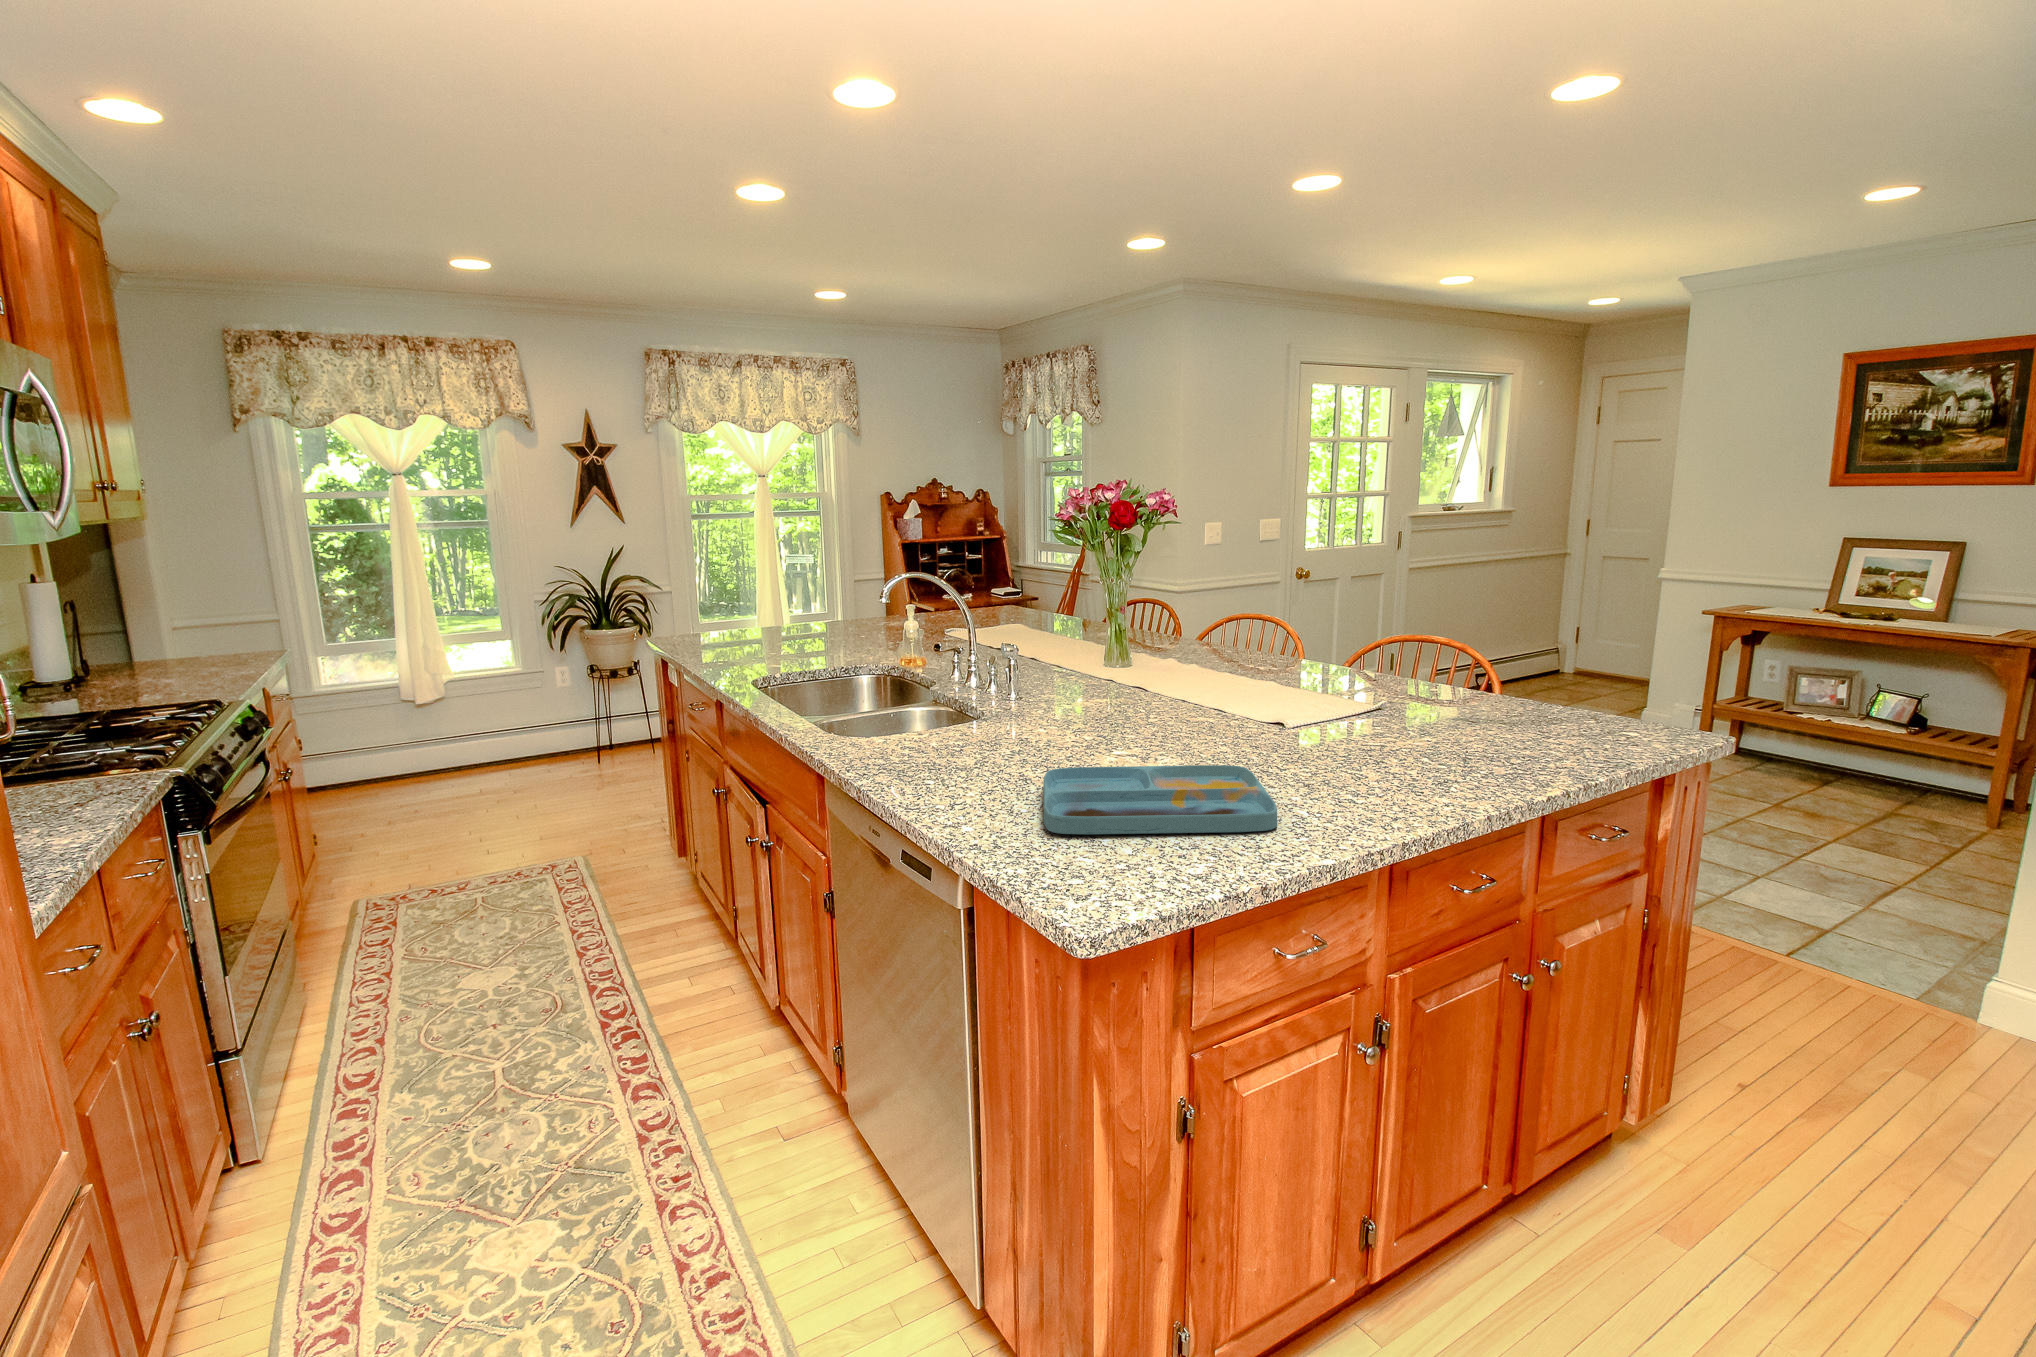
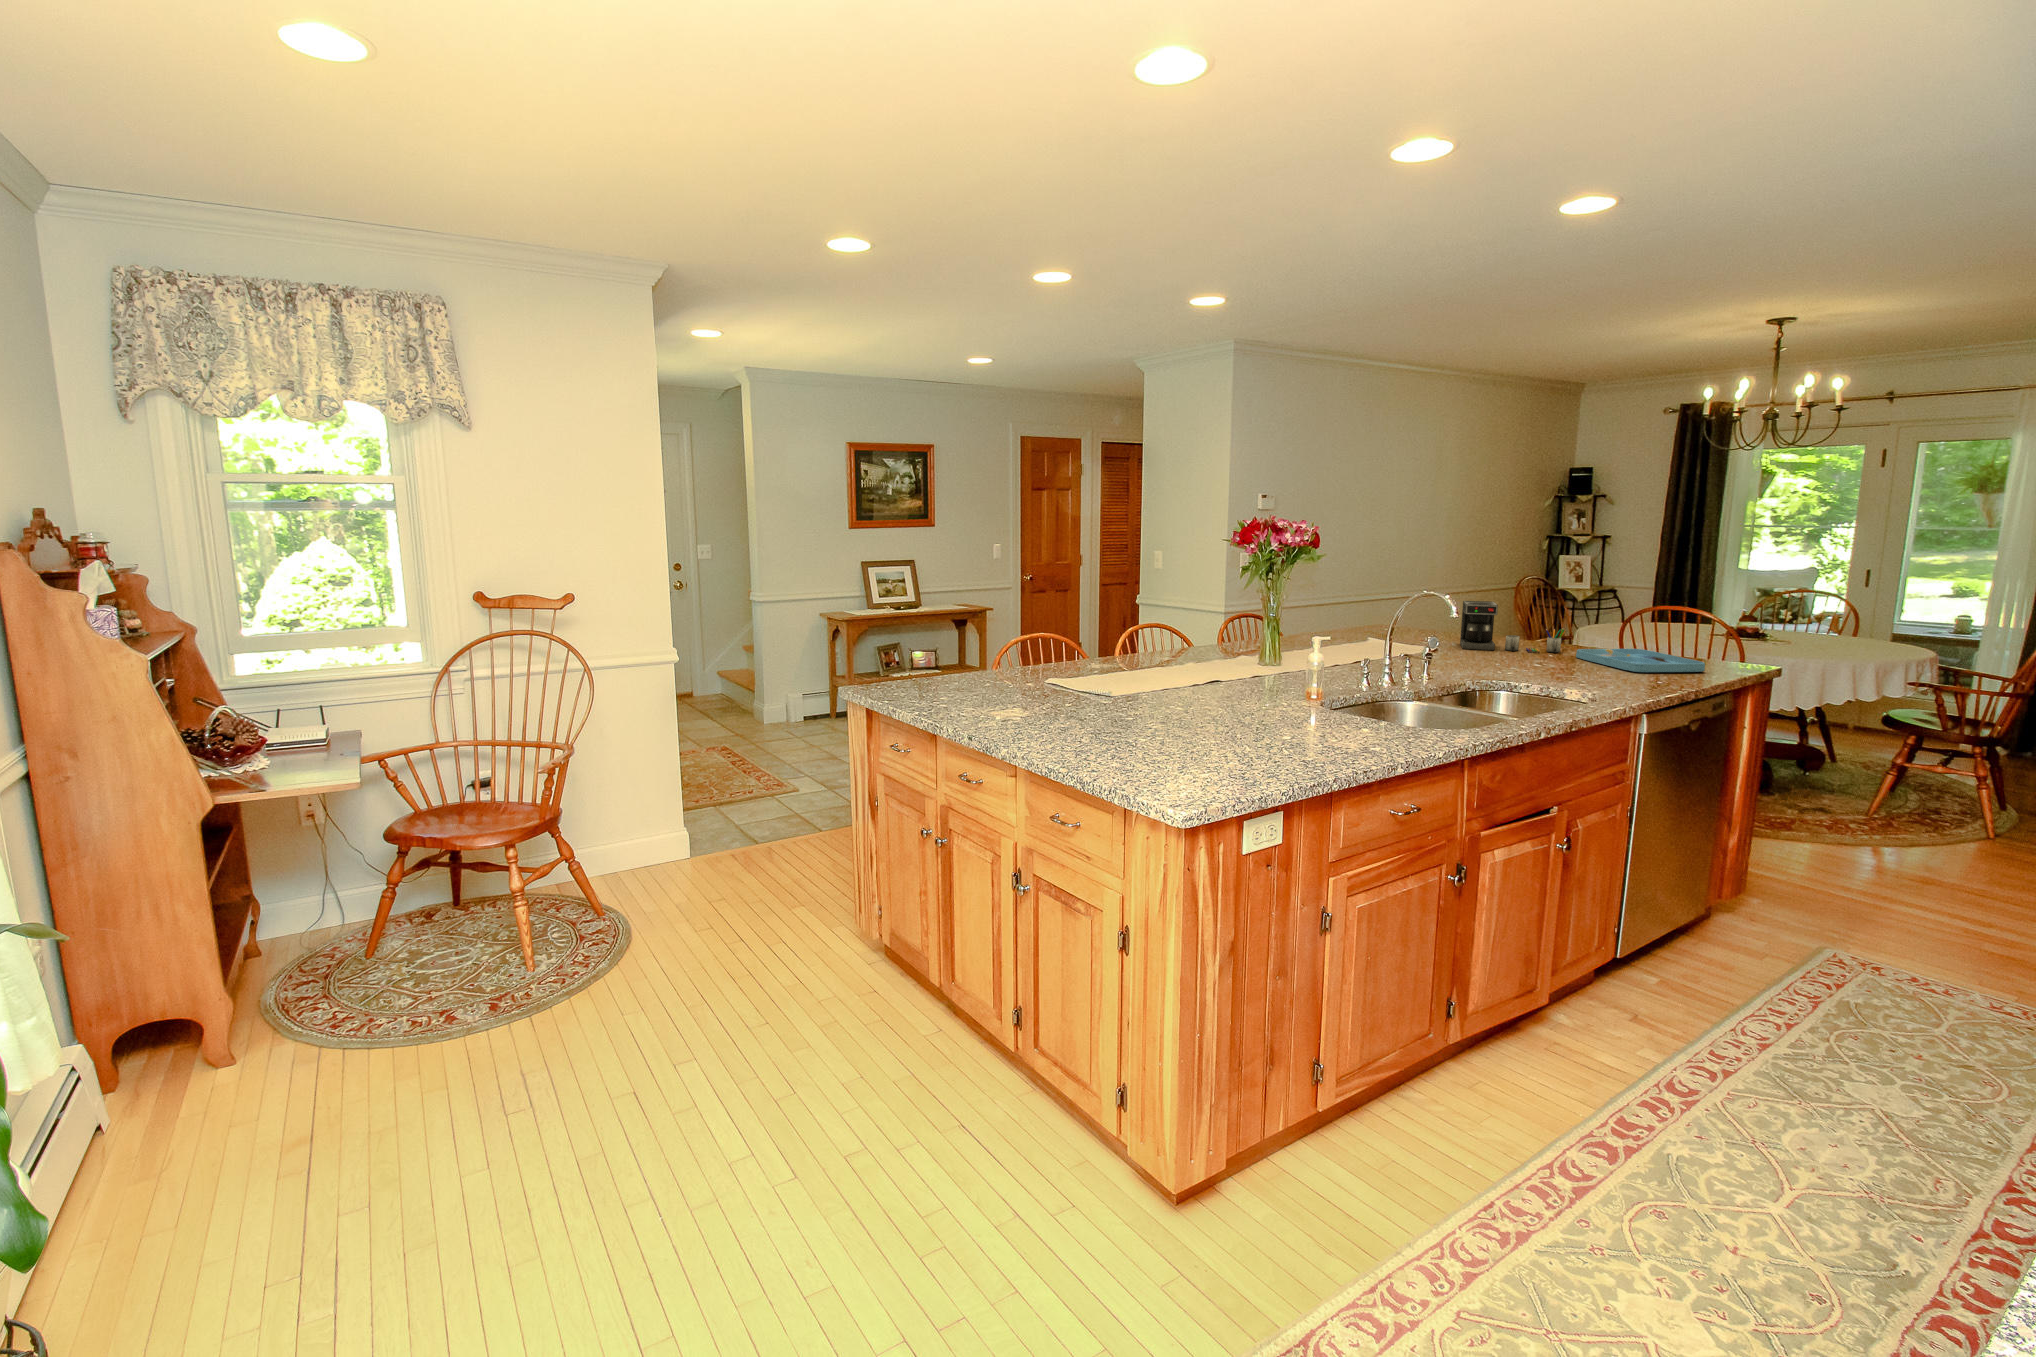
coffee maker: none [1289,649,1404,781] -> present [1460,601,1566,652]

